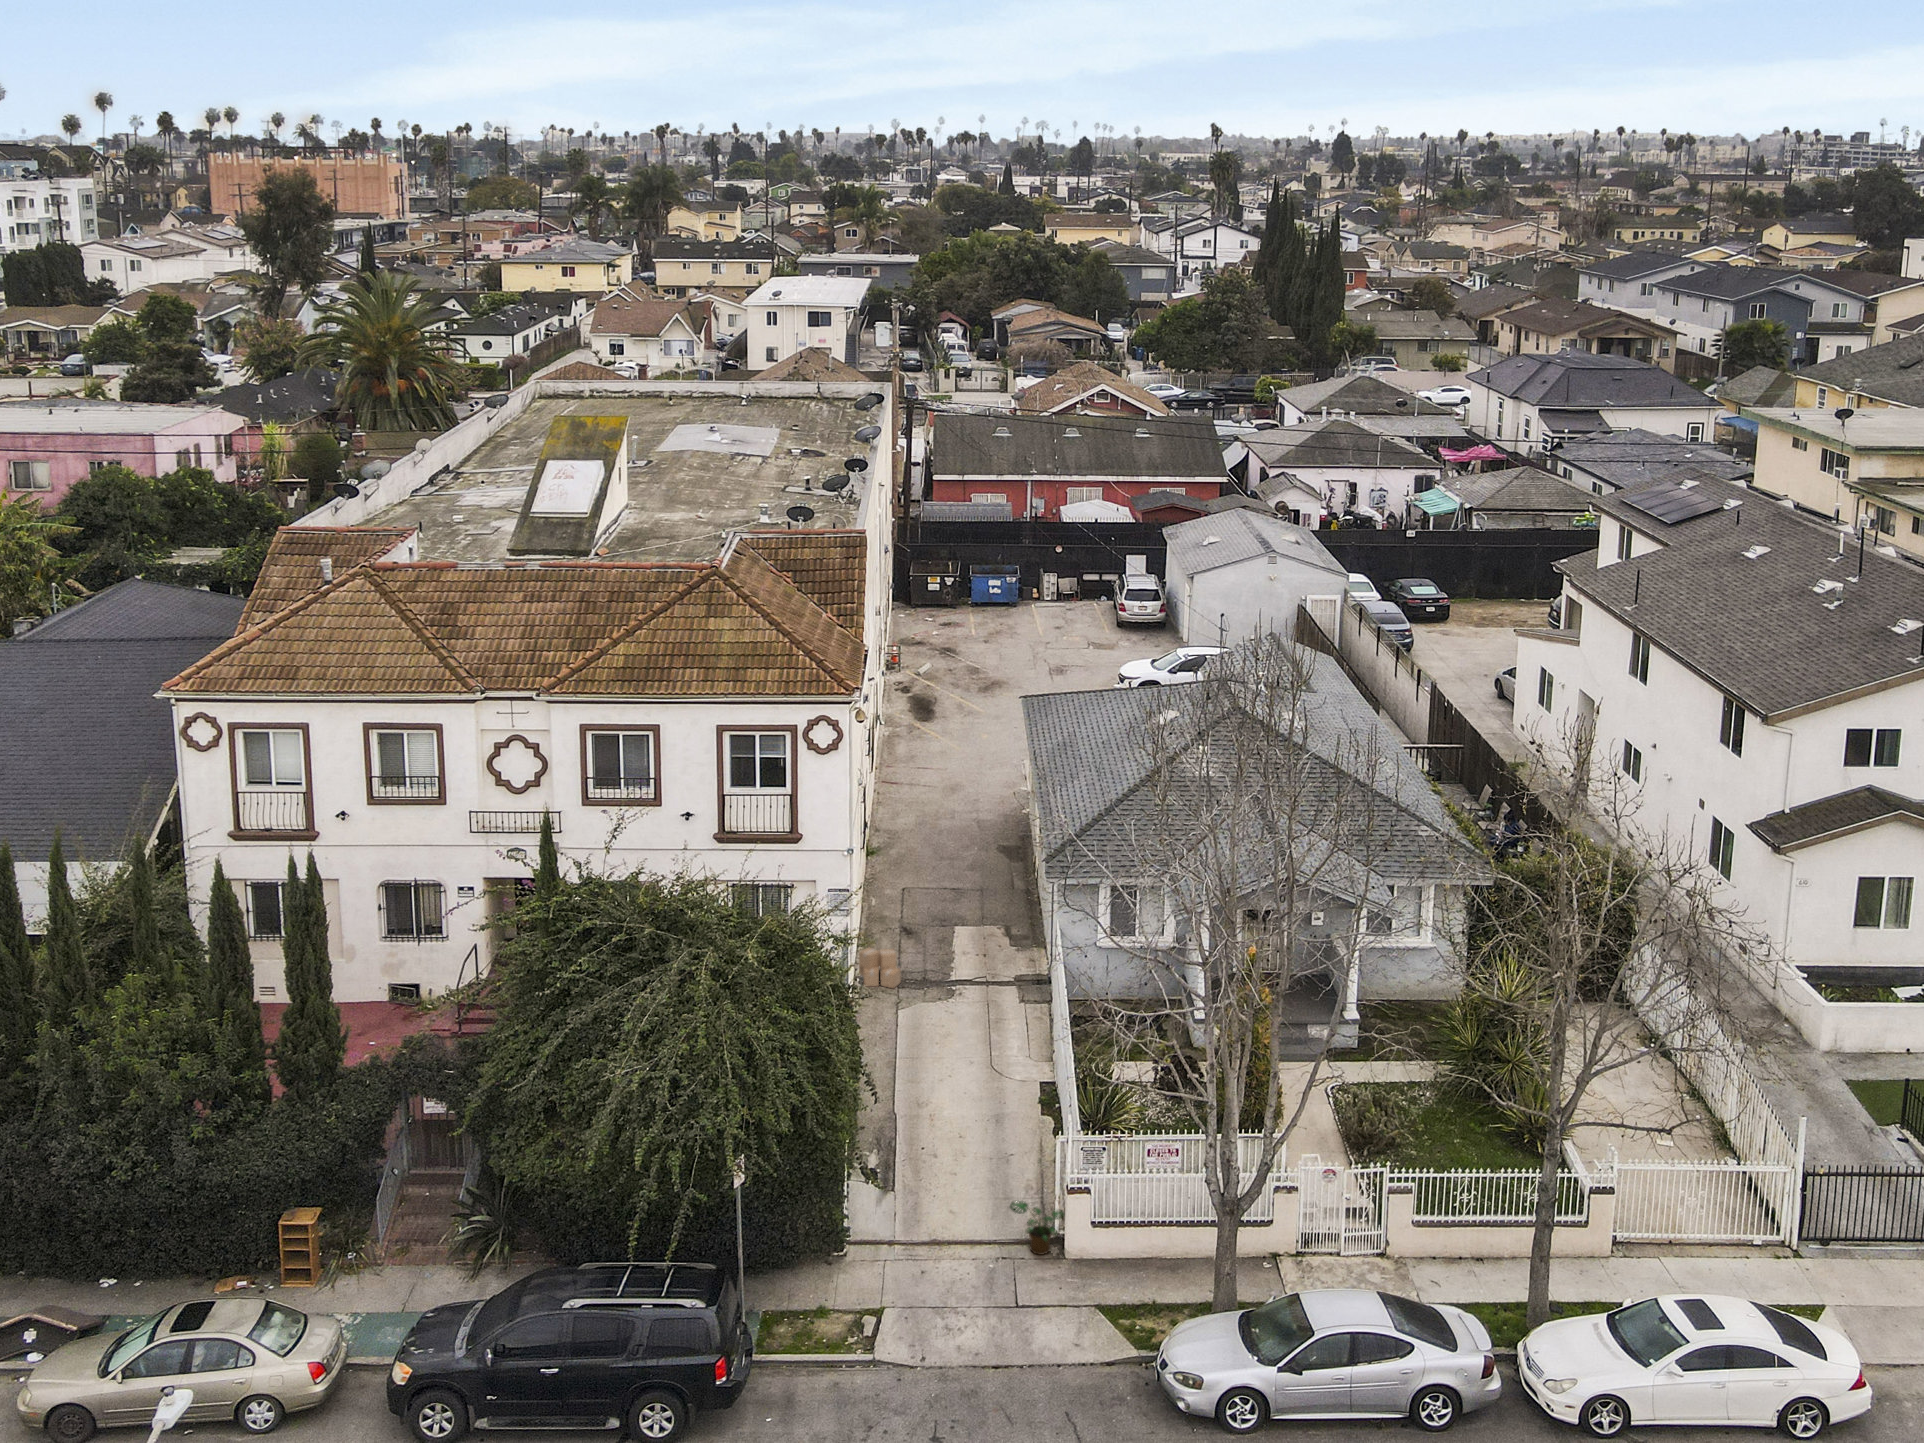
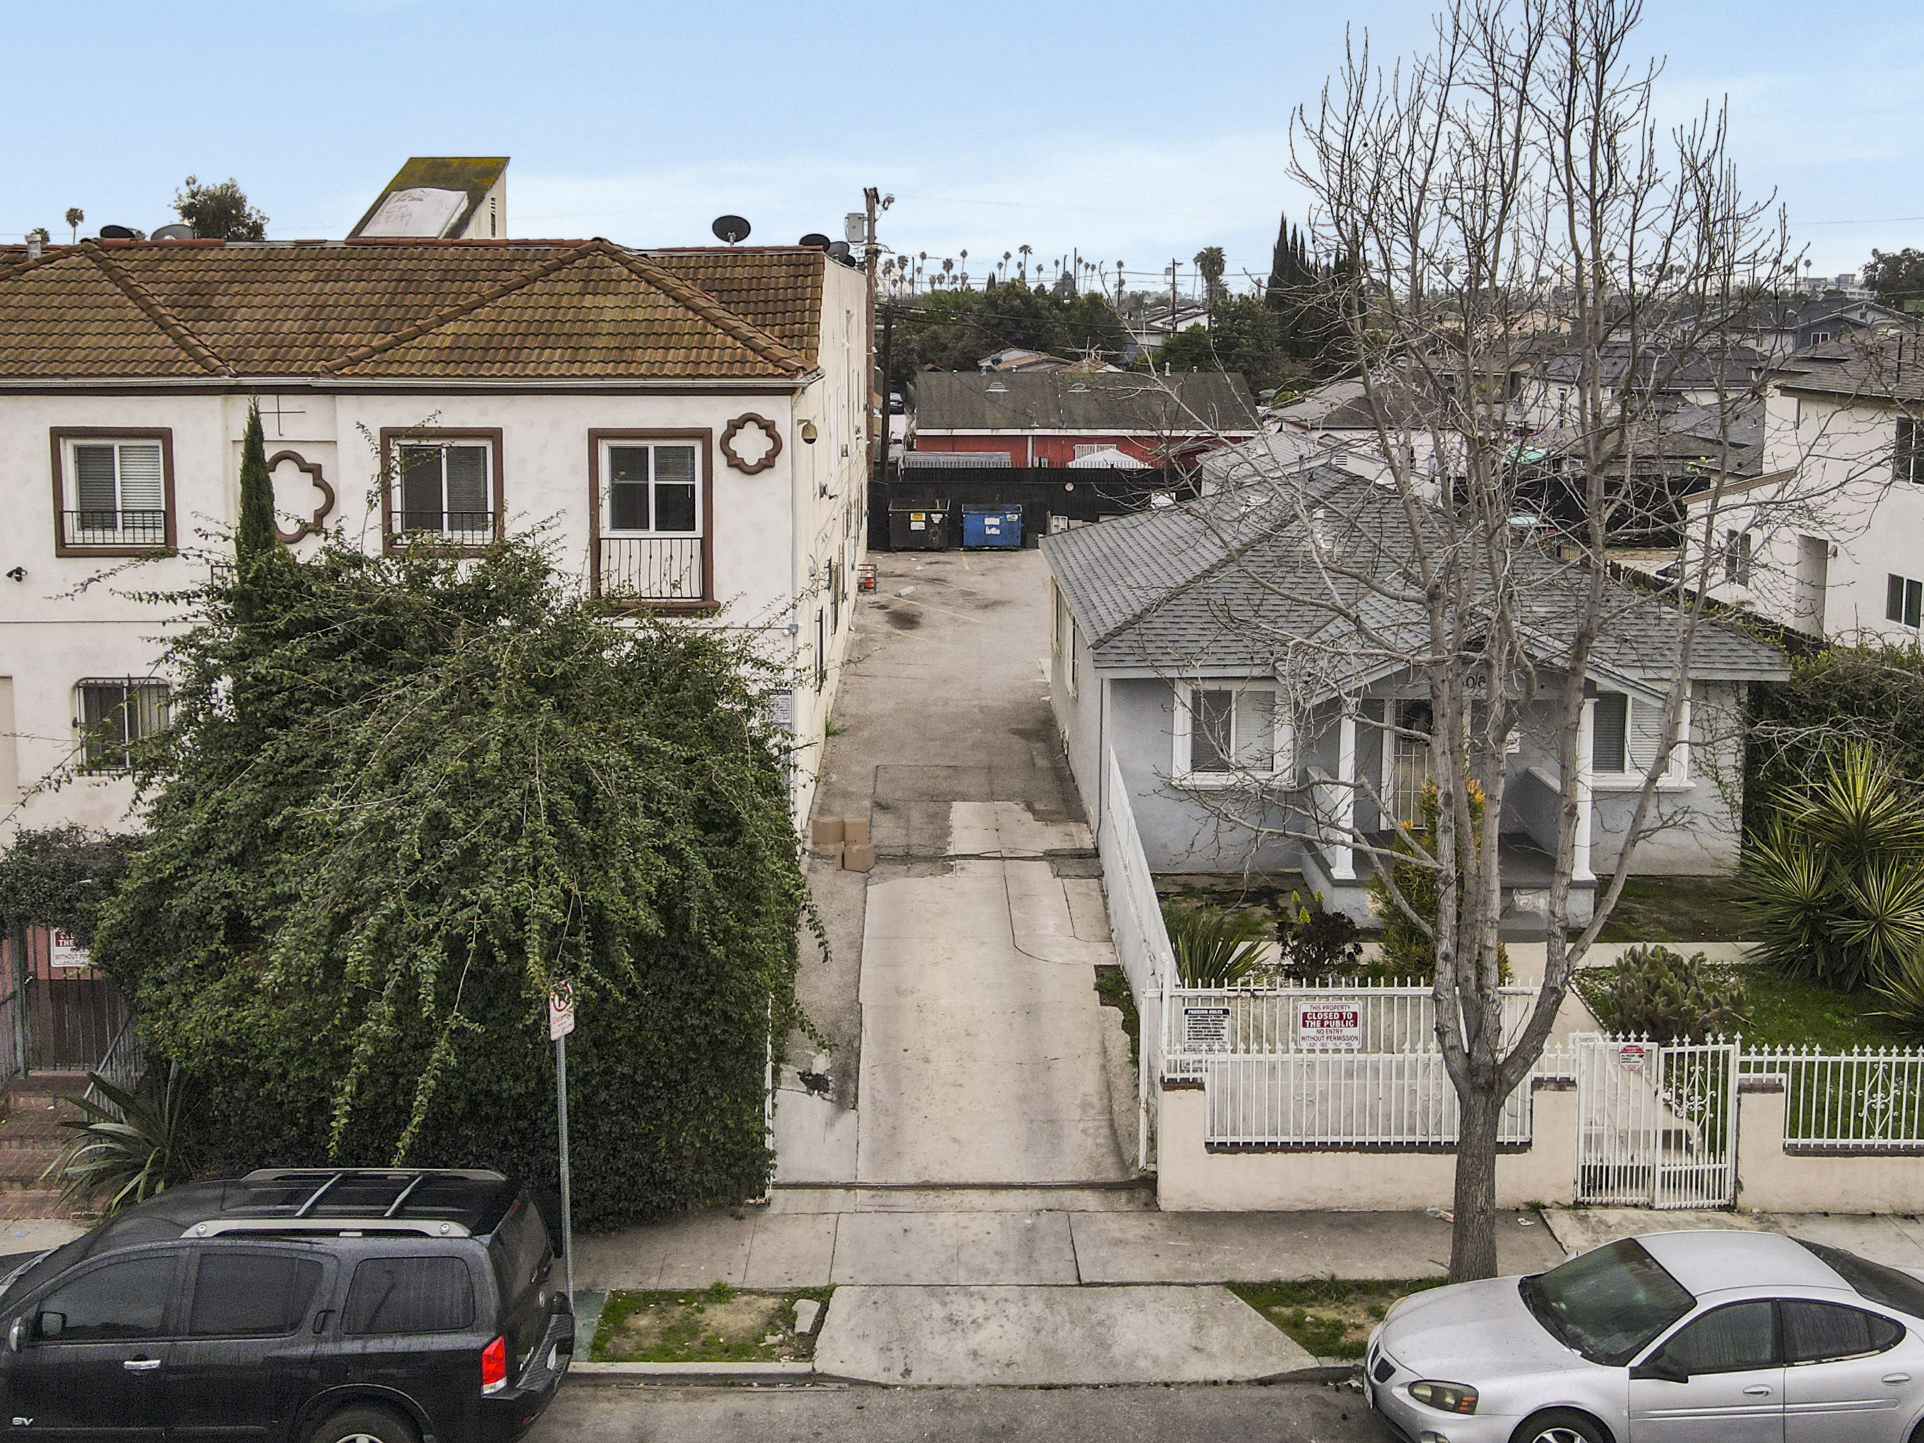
potted plant: present [1010,1201,1064,1255] -> none [1059,1110,1160,1203]

